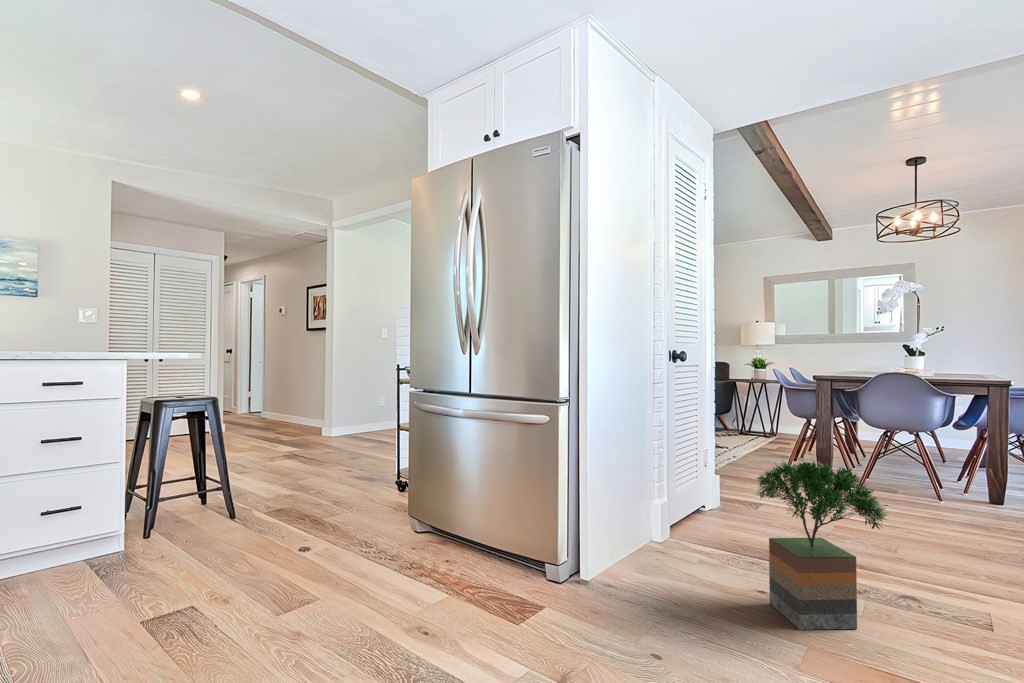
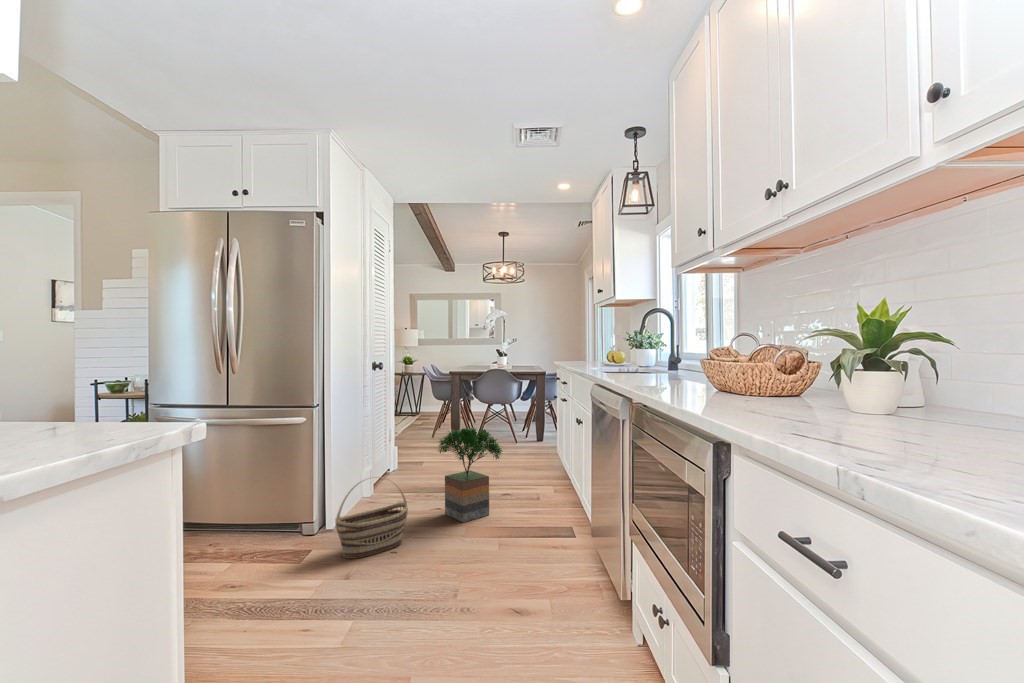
basket: none [574,518,690,642] -> present [335,477,408,559]

